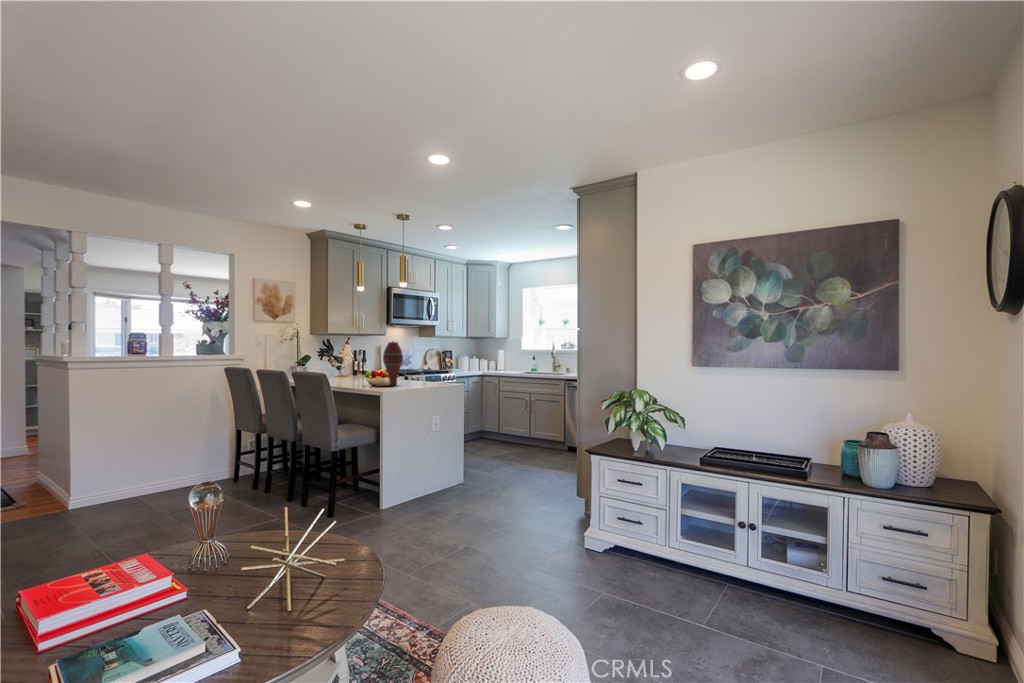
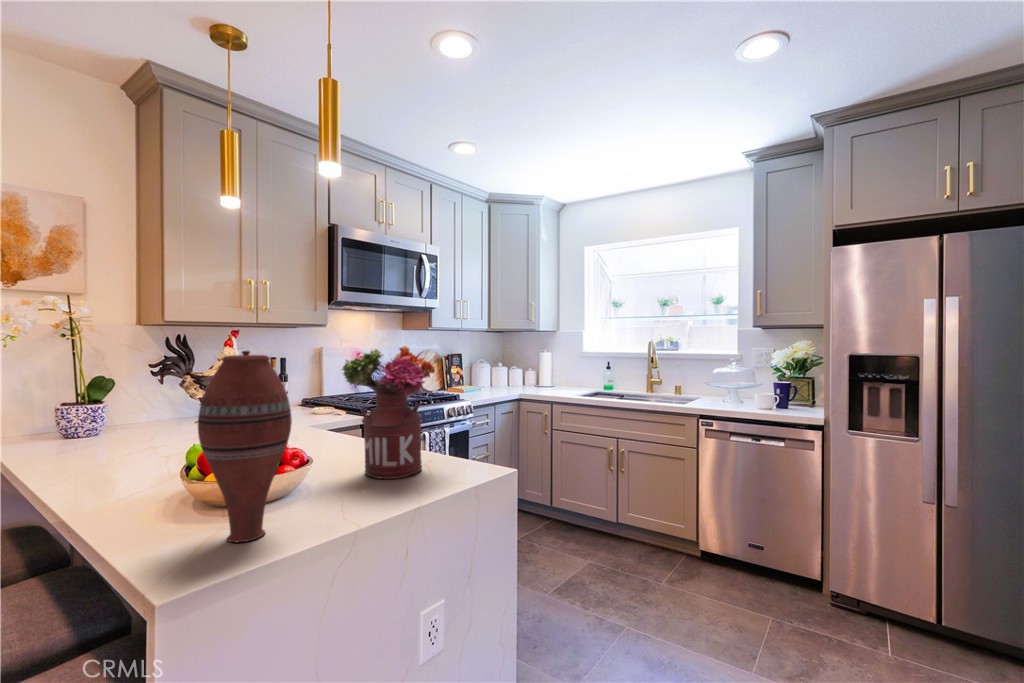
flower arrangement: none [409,341,438,381] -> present [342,346,435,479]

